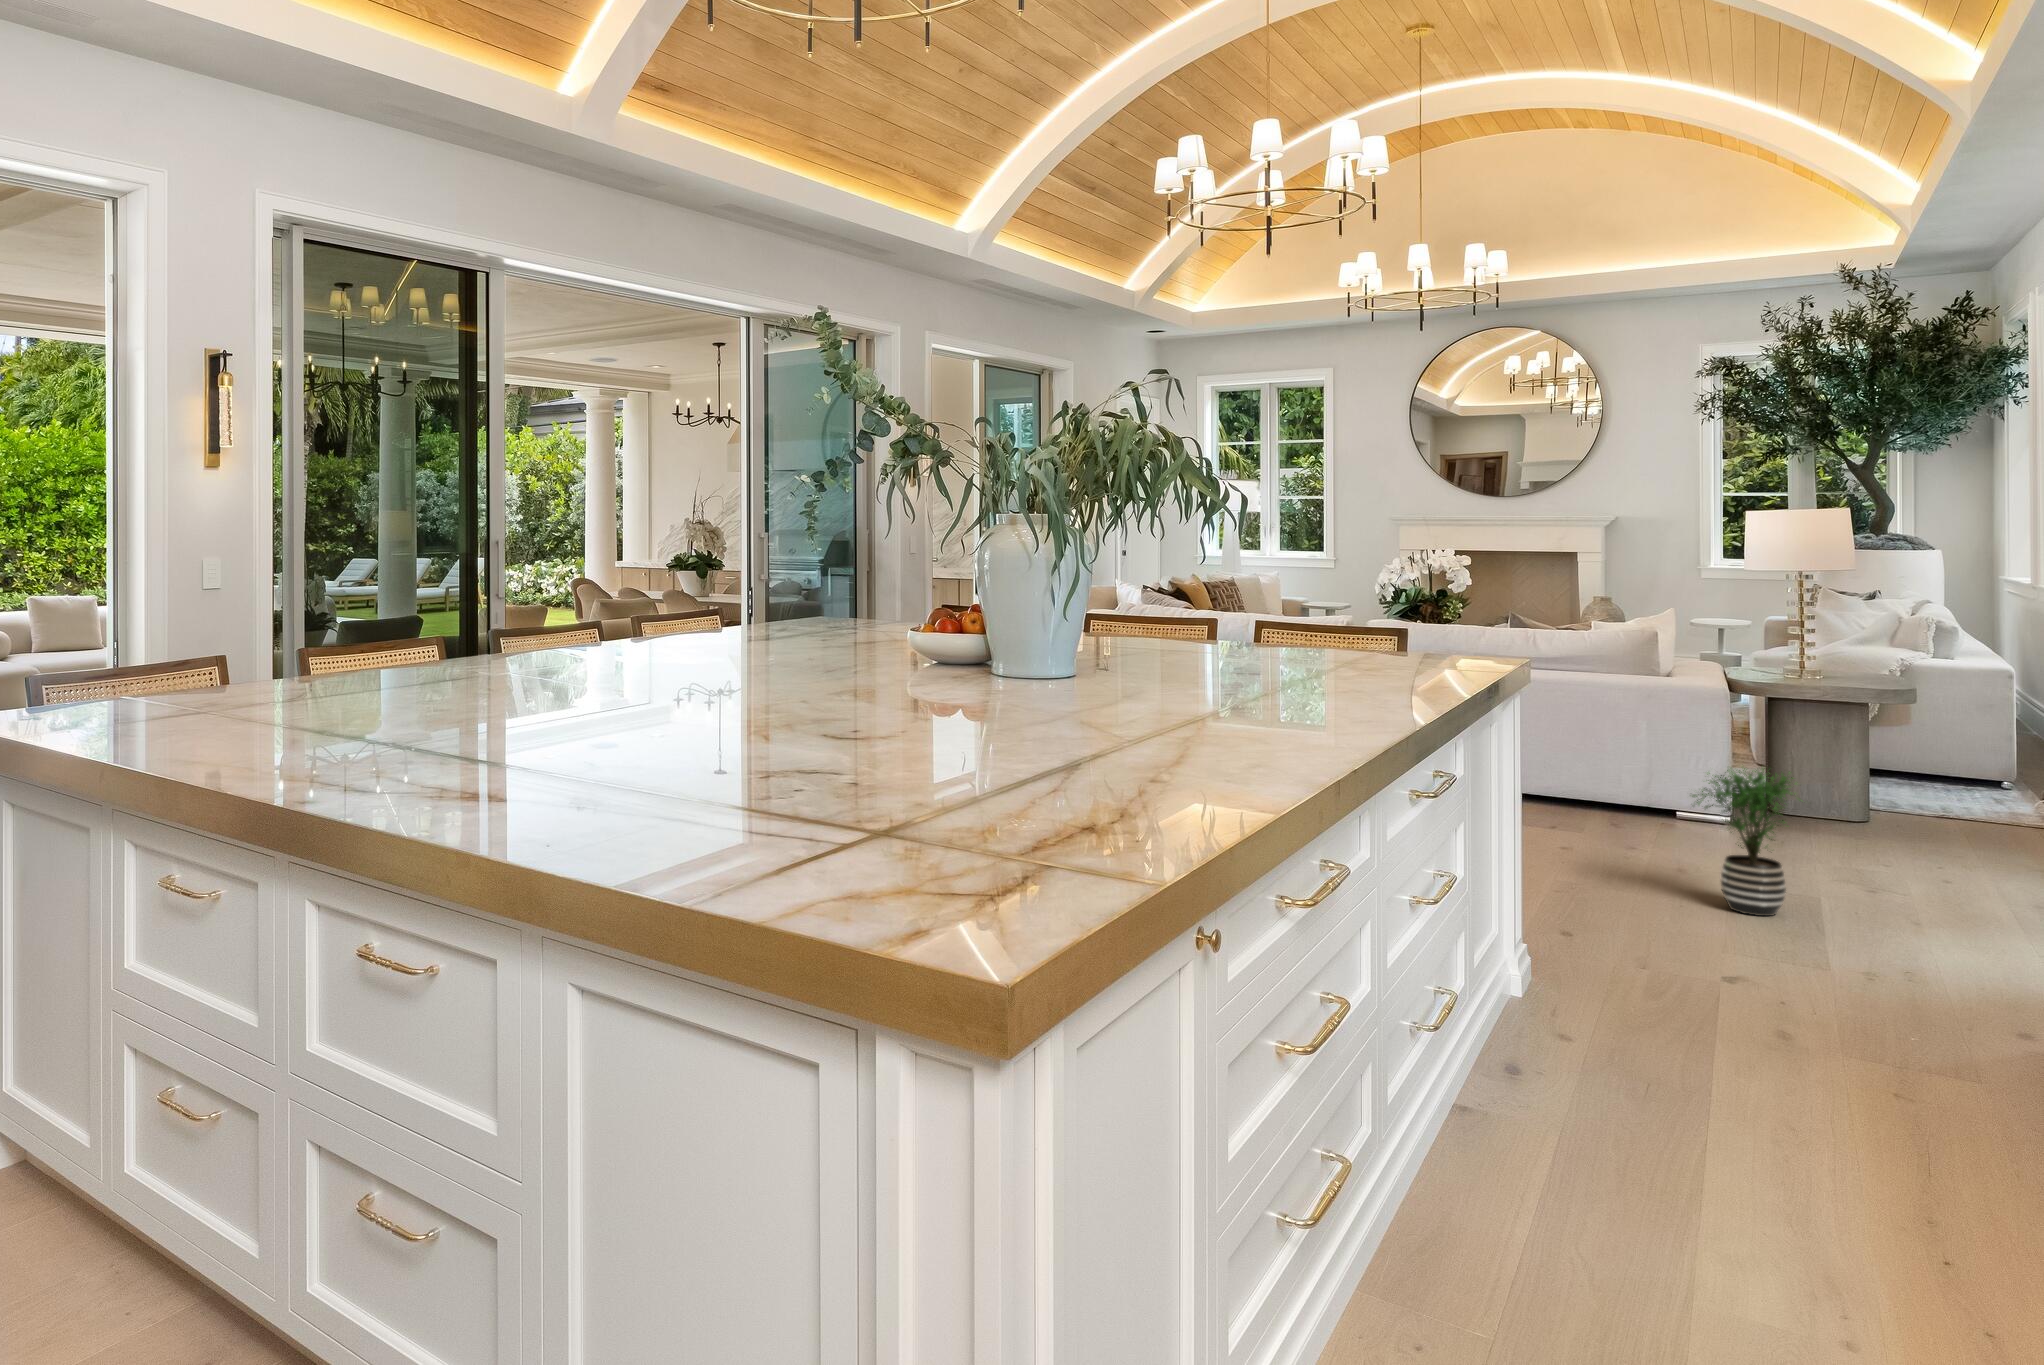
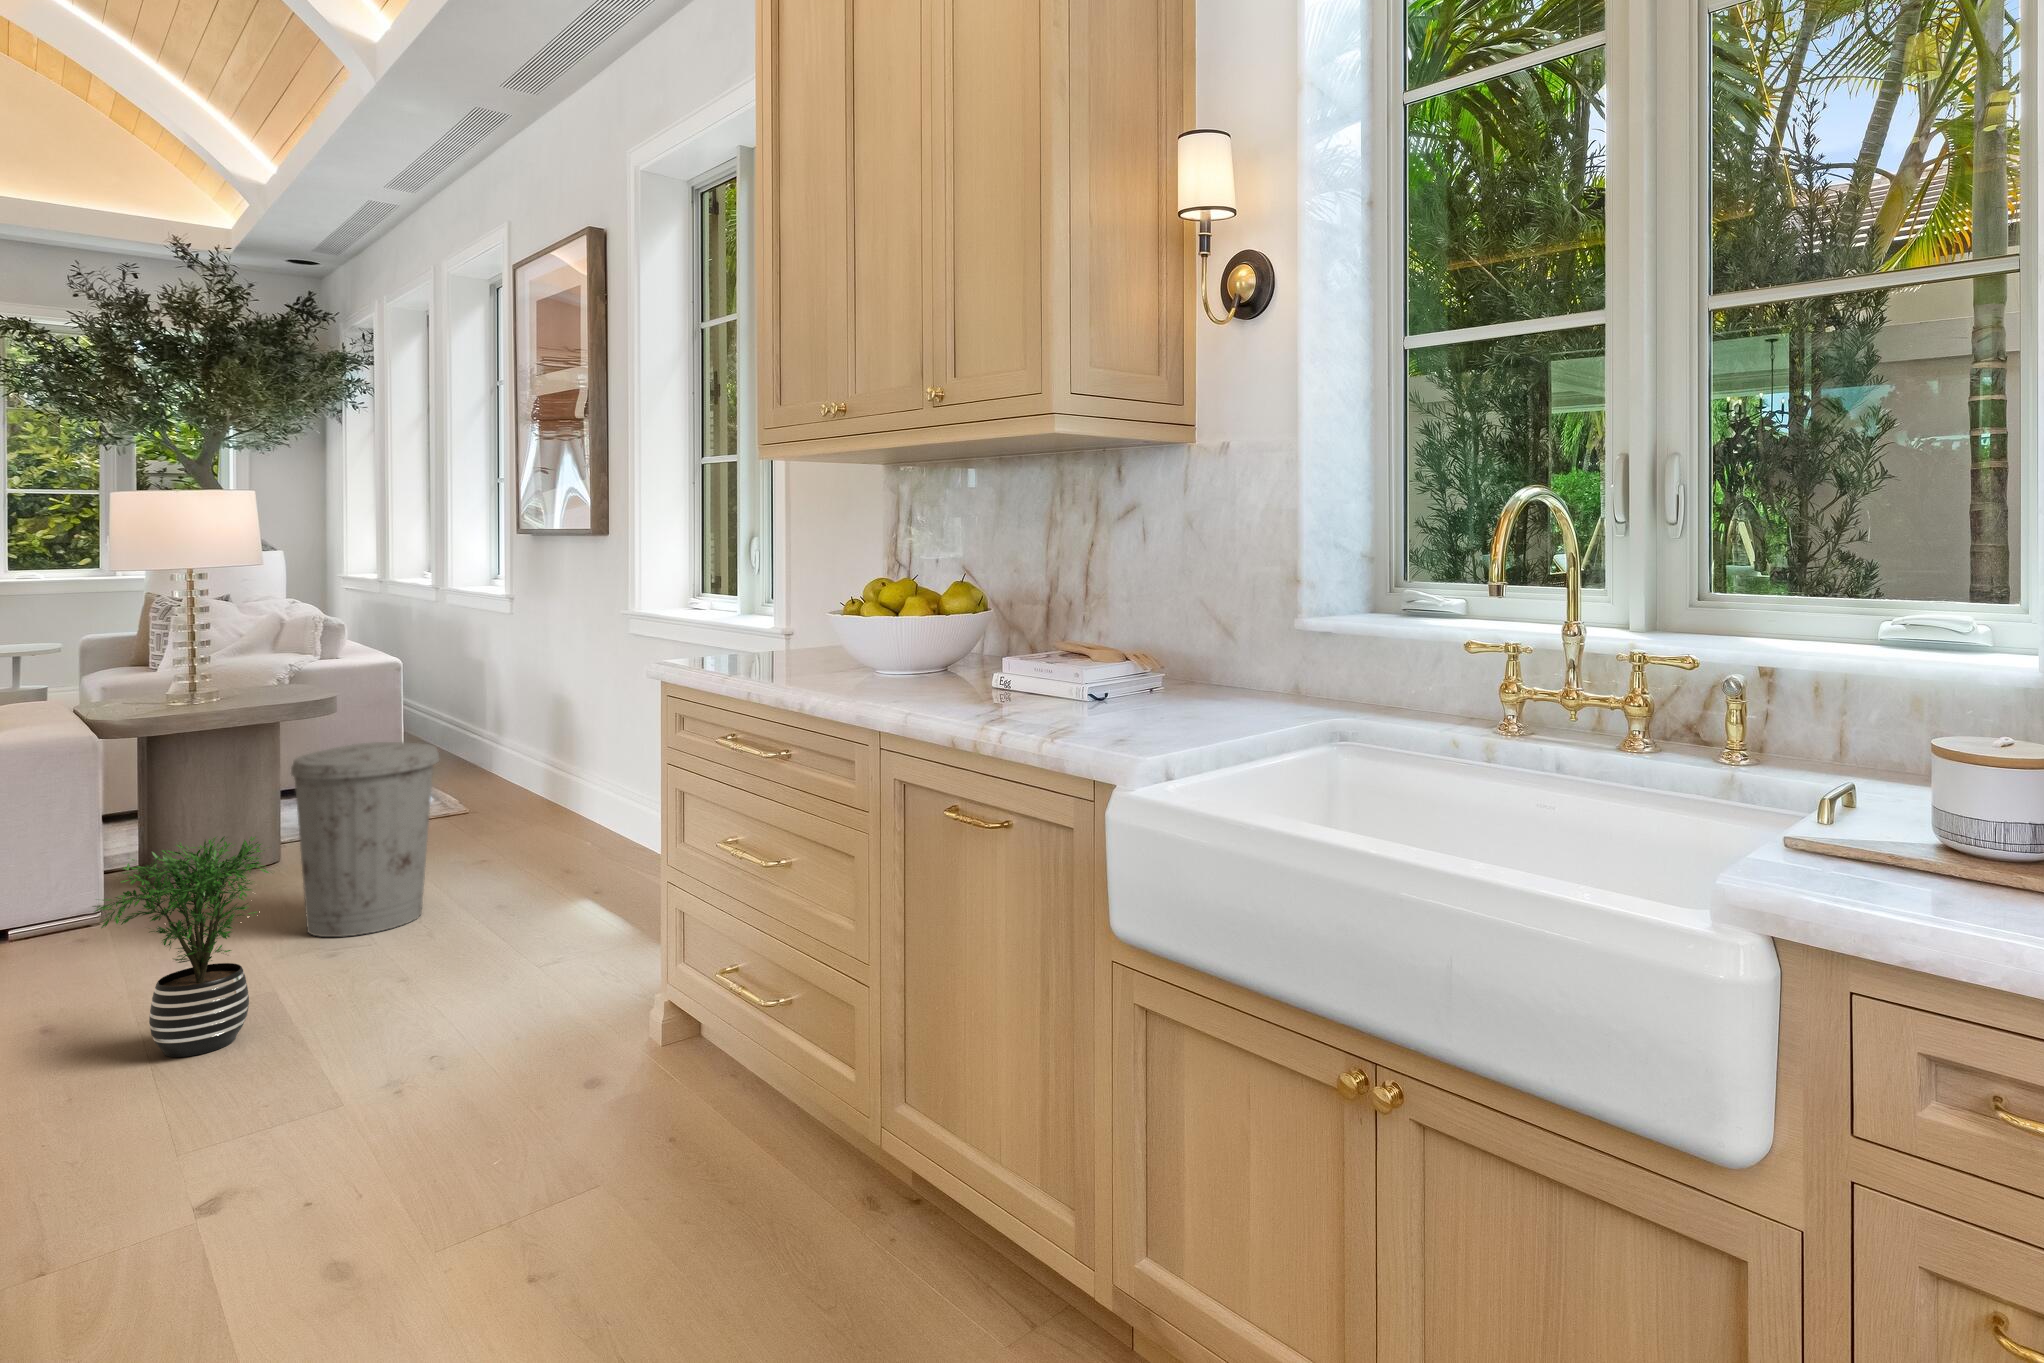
trash can: none [1847,727,1980,889] -> present [291,742,439,937]

